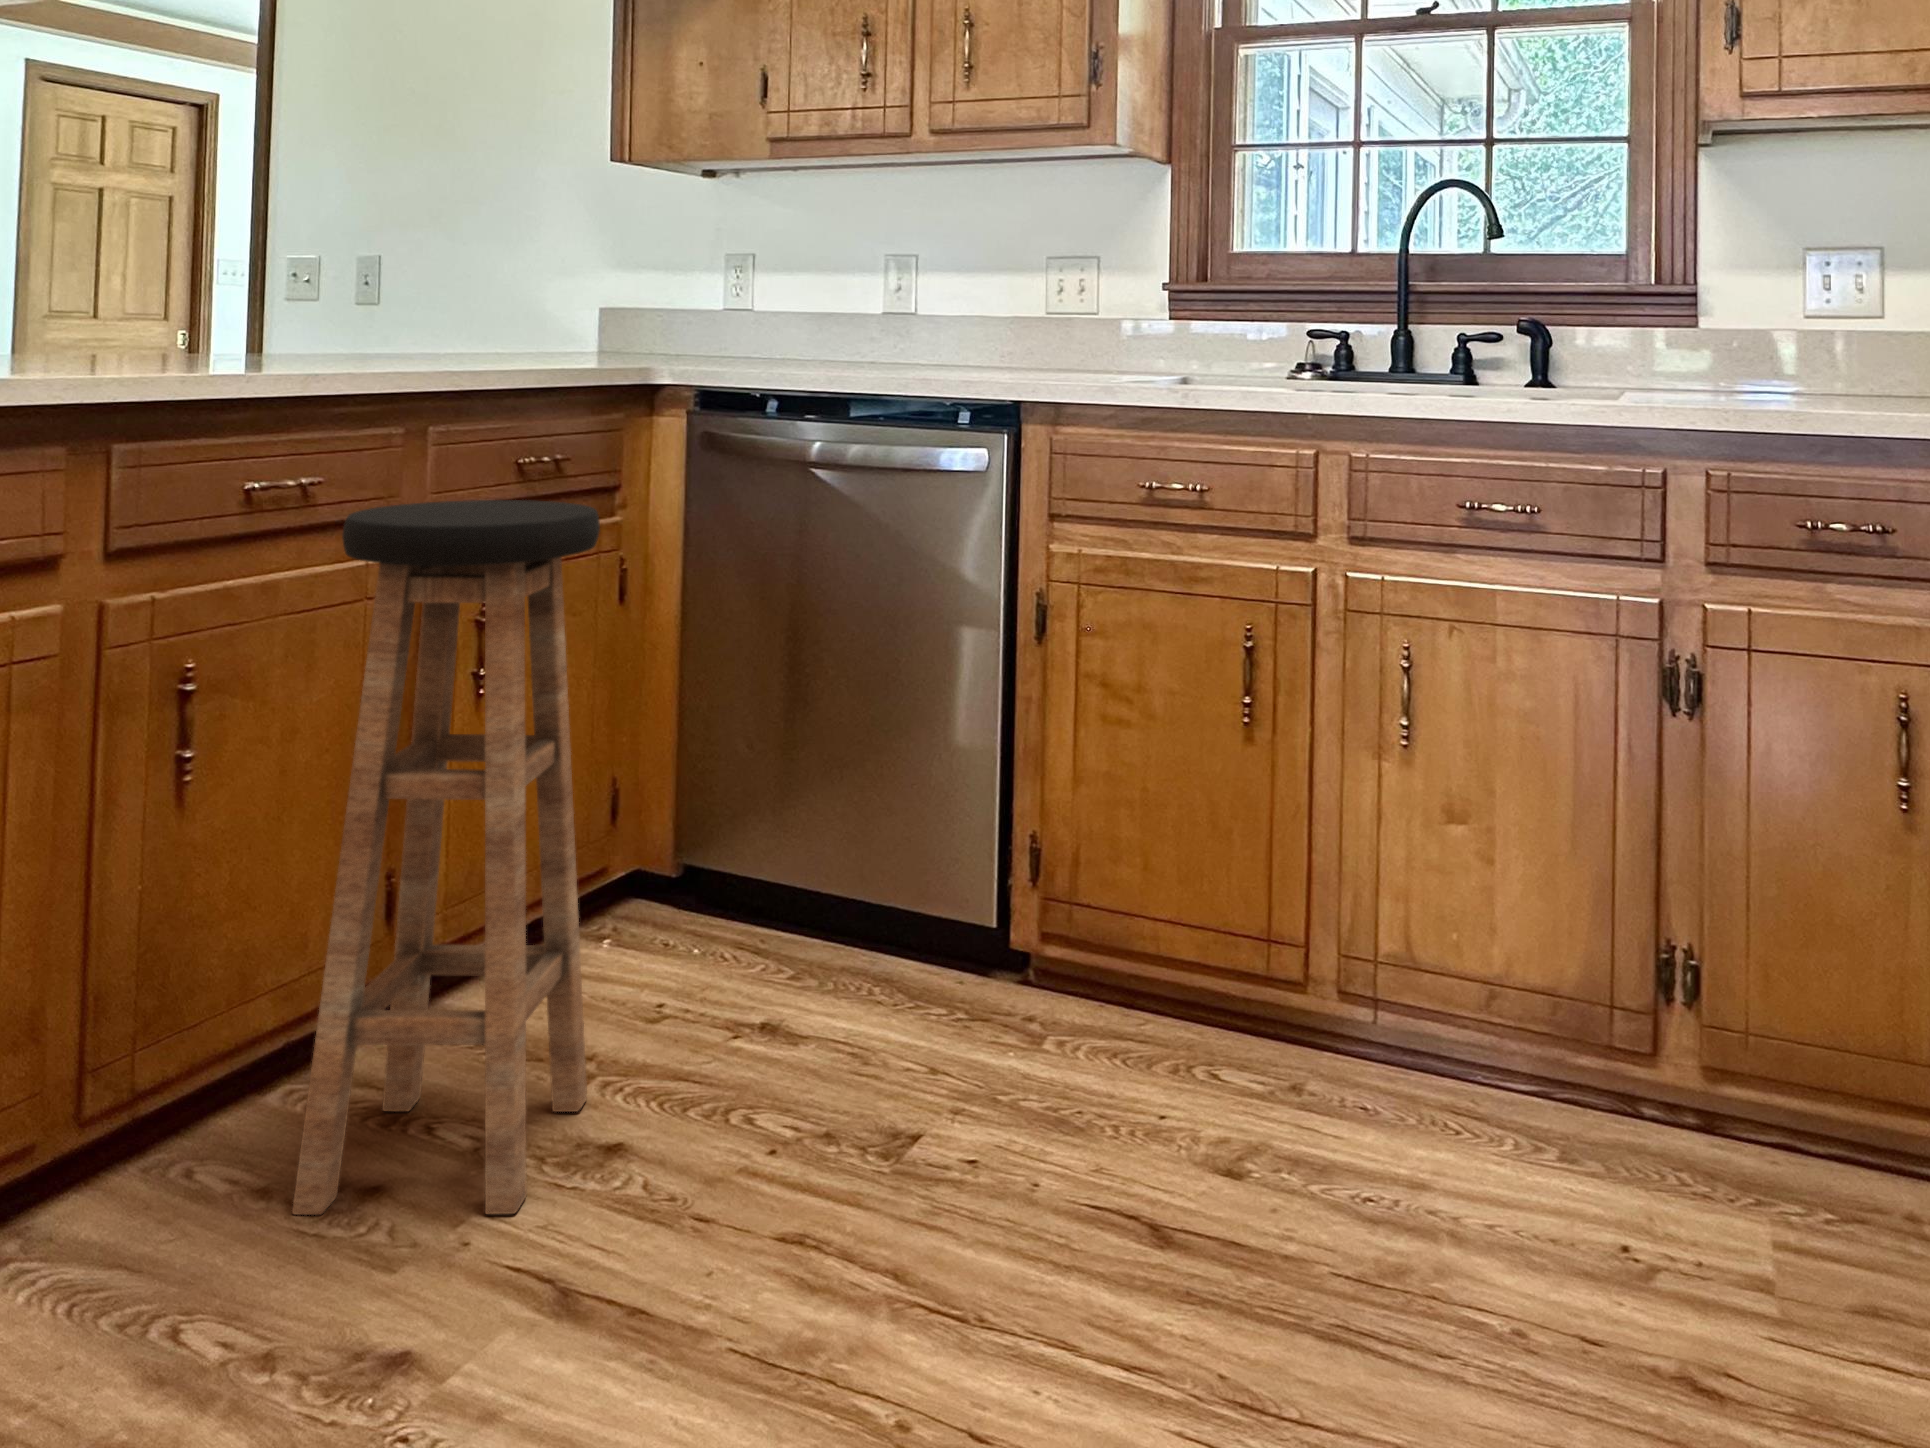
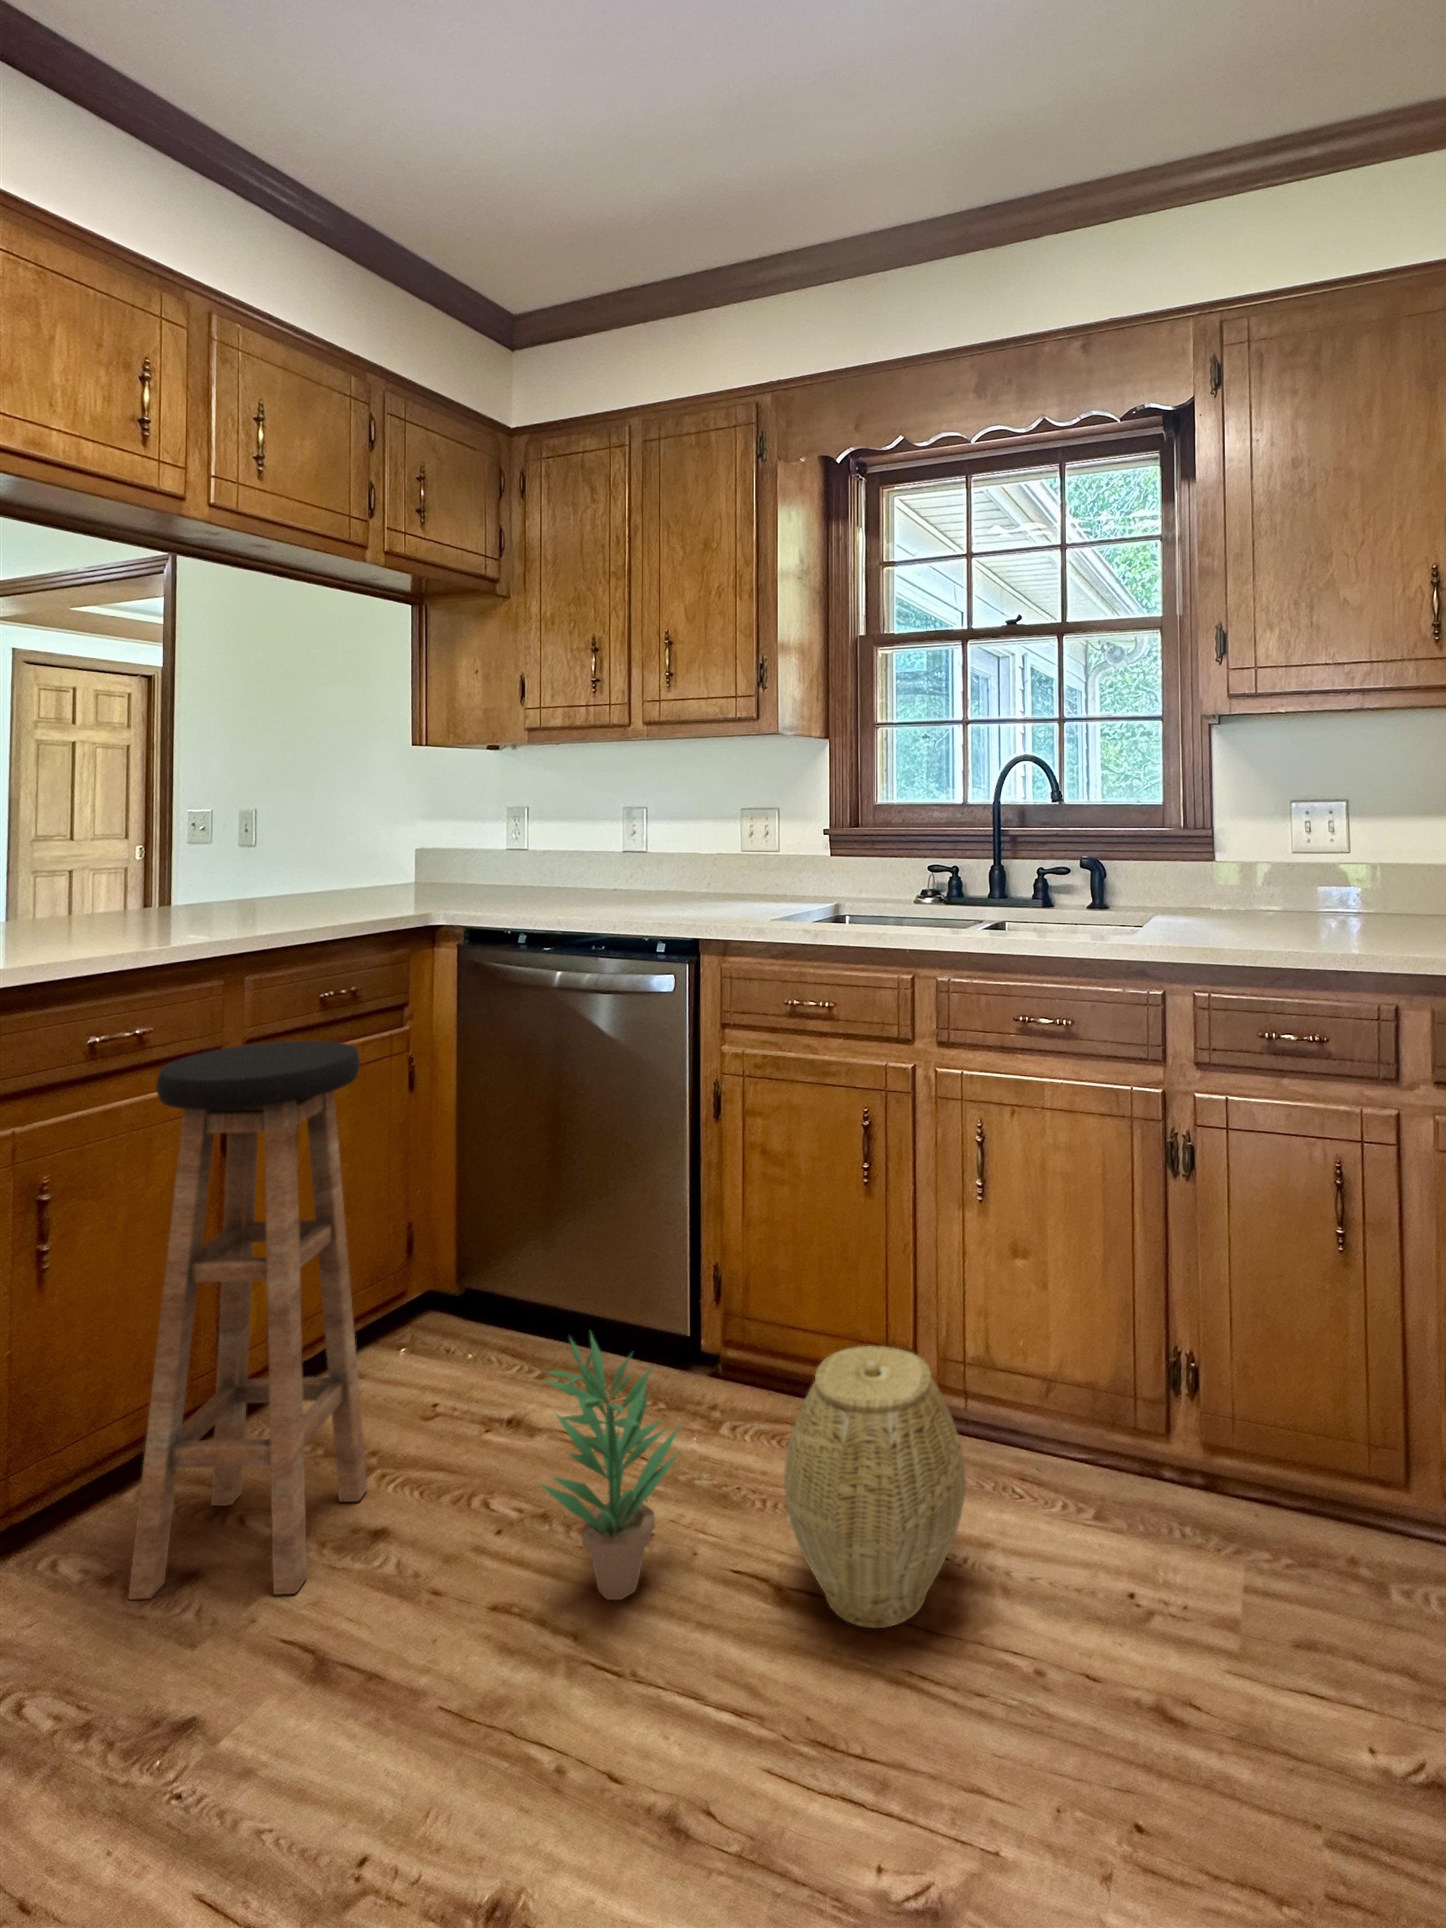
potted plant: none [843,879,1029,1233] -> present [541,1334,679,1600]
woven basket: none [1170,915,1413,1275] -> present [784,1346,965,1628]

